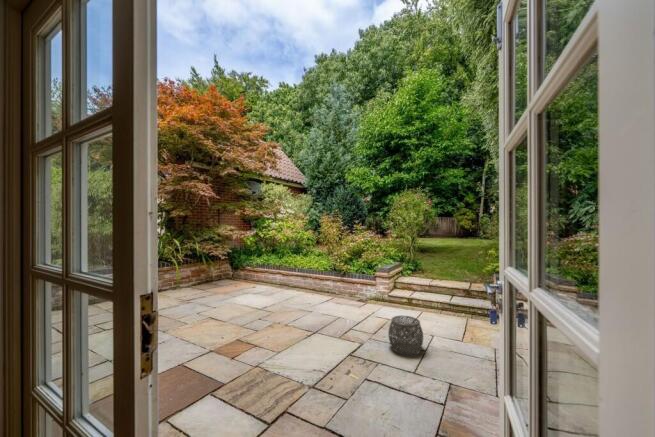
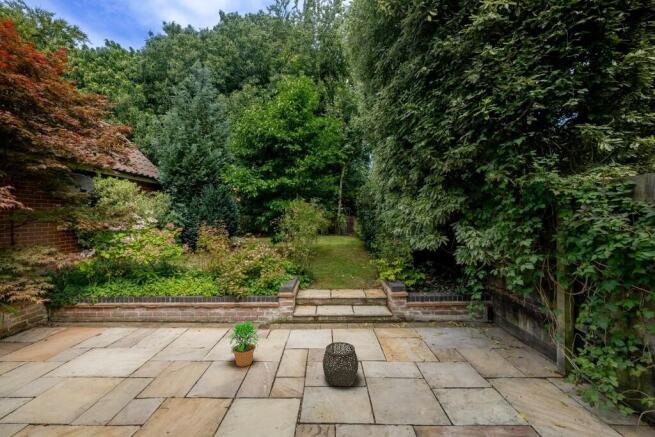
potted plant: none [319,287,347,323] -> present [228,321,258,366]

